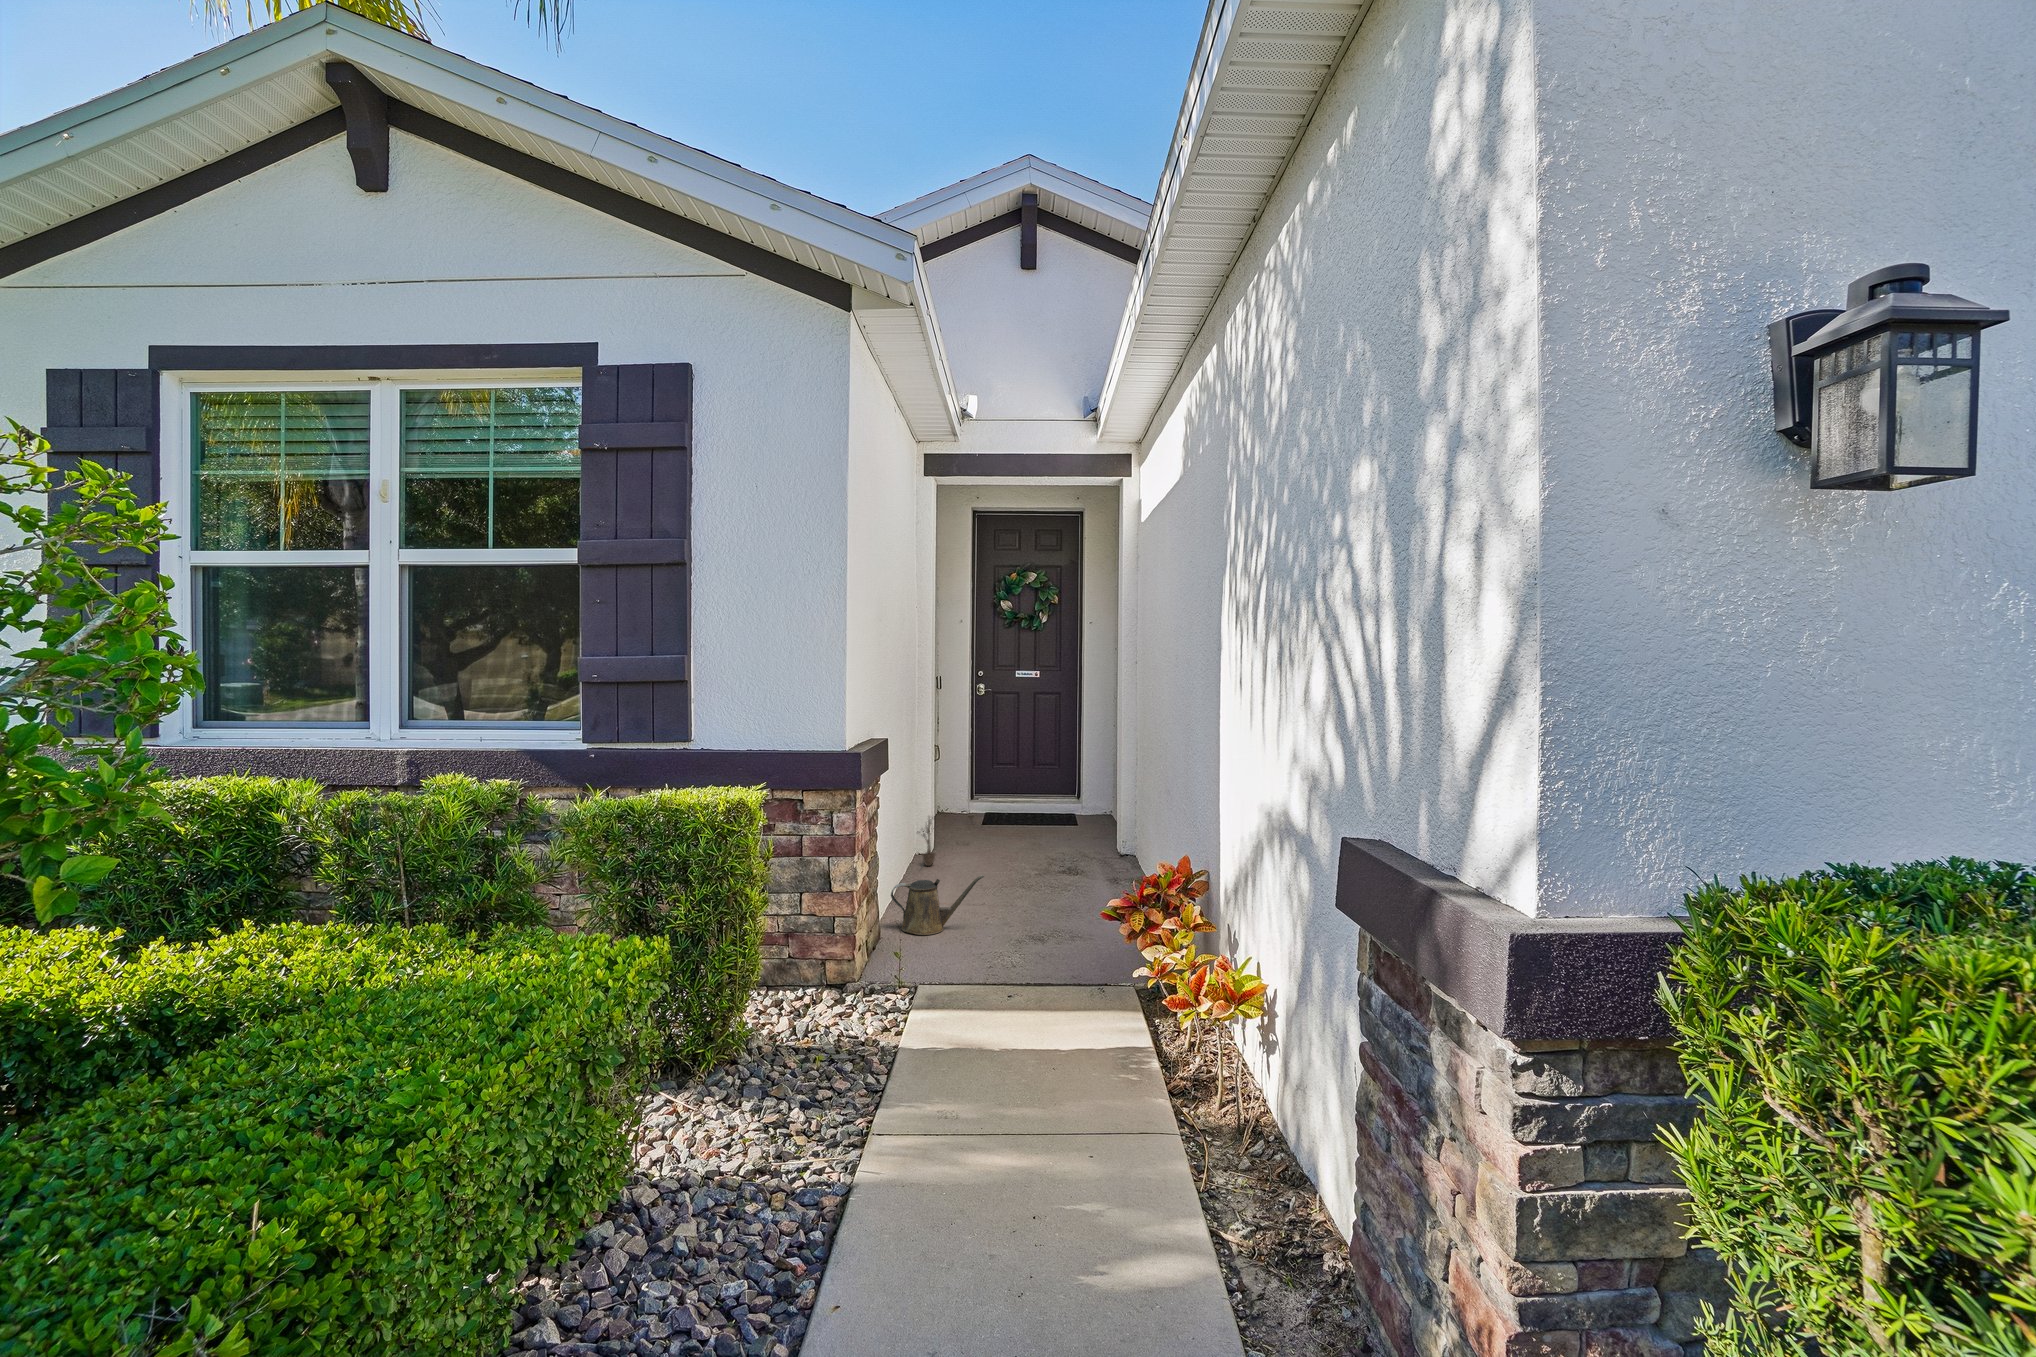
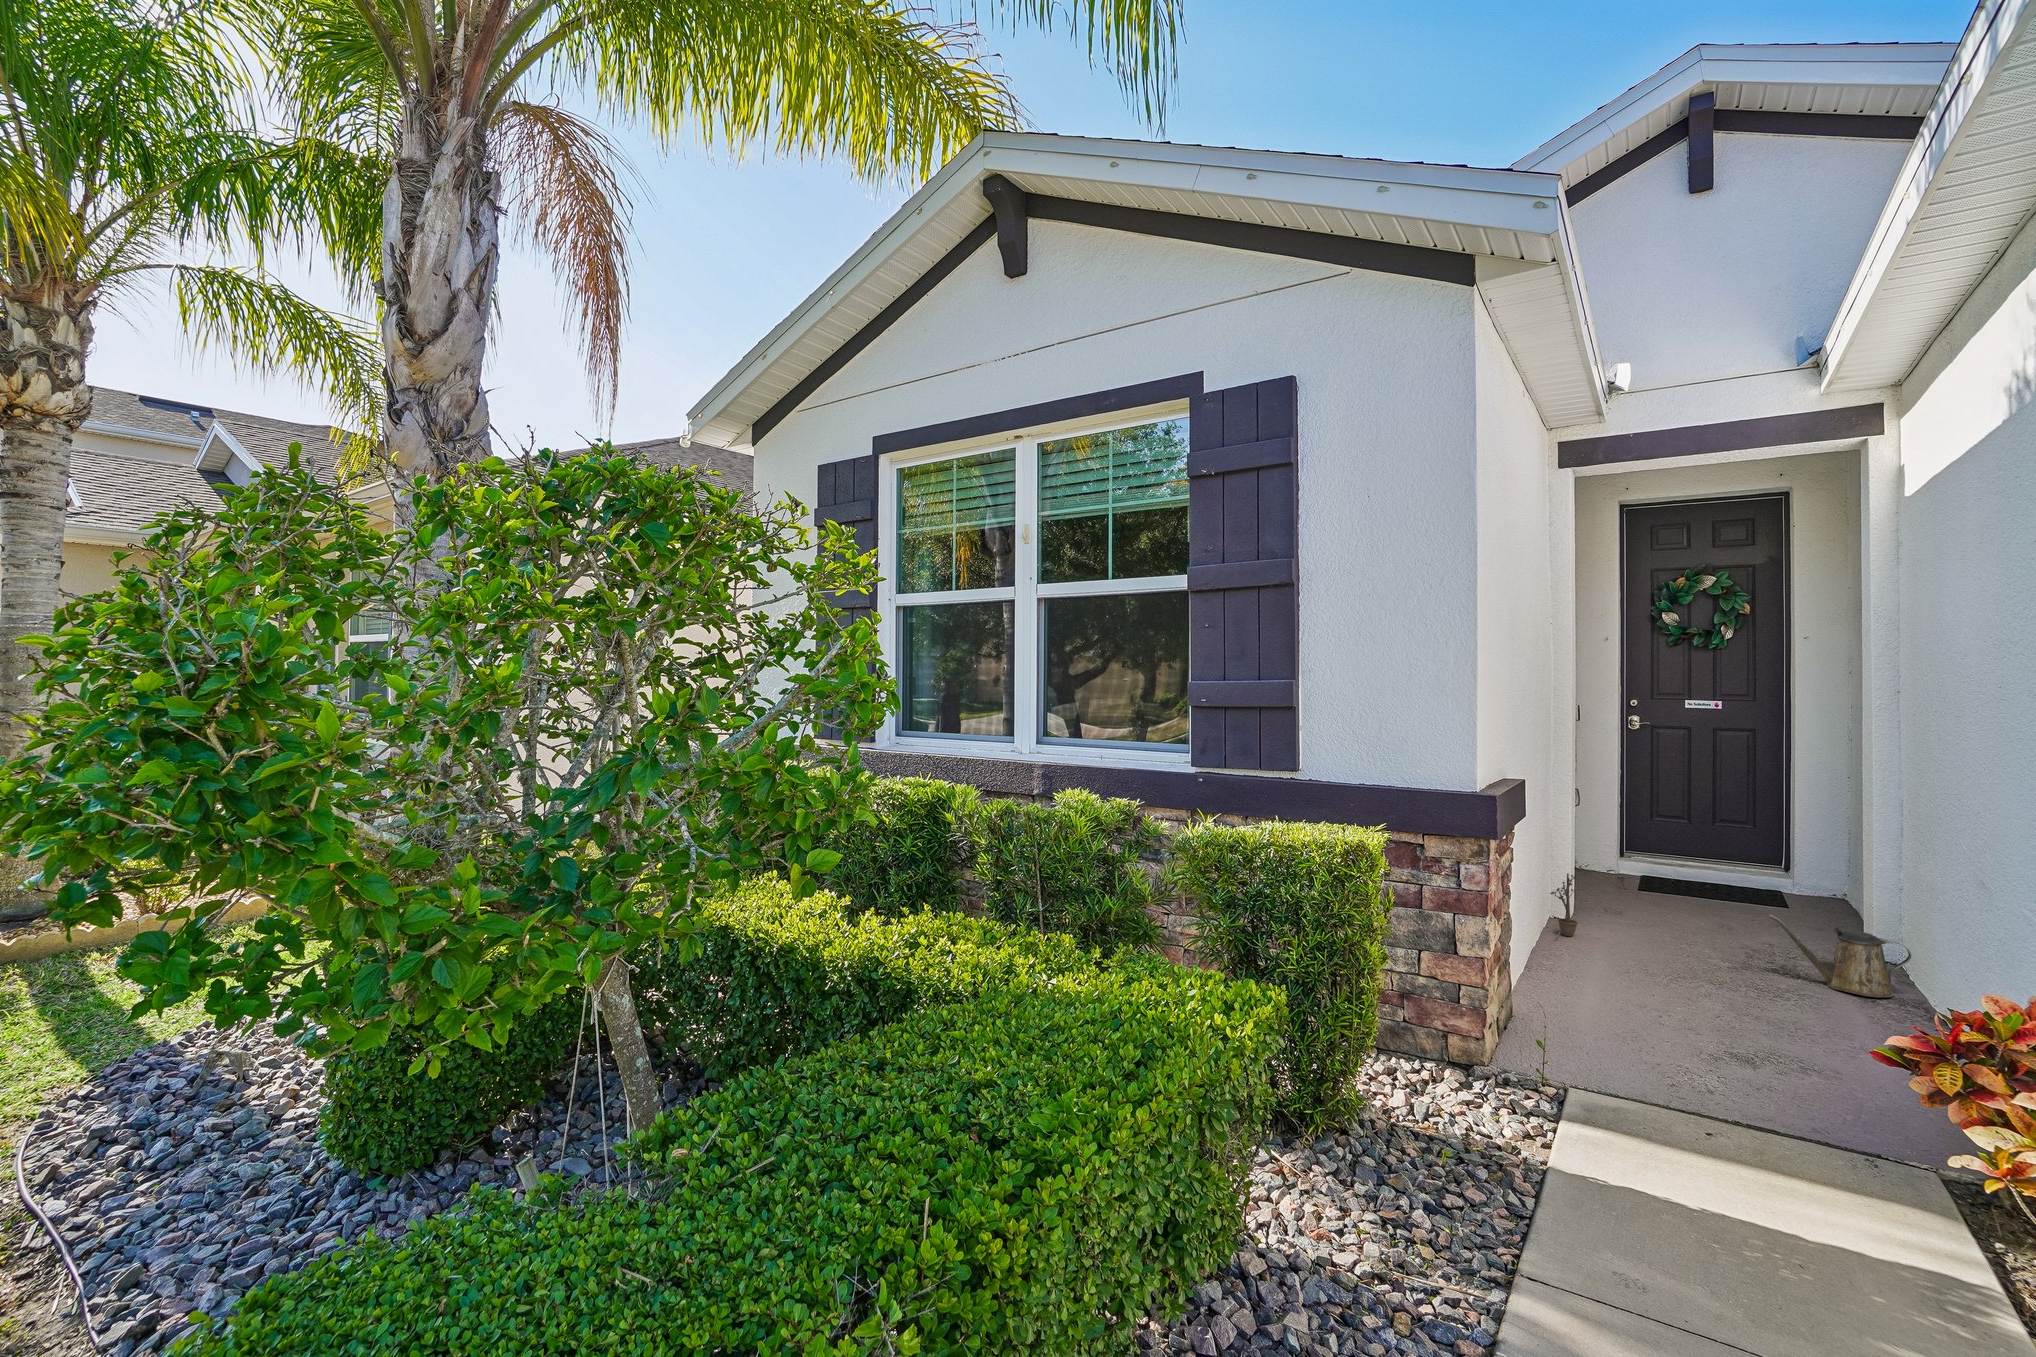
watering can: present [891,875,984,935] -> present [1769,915,1911,997]

